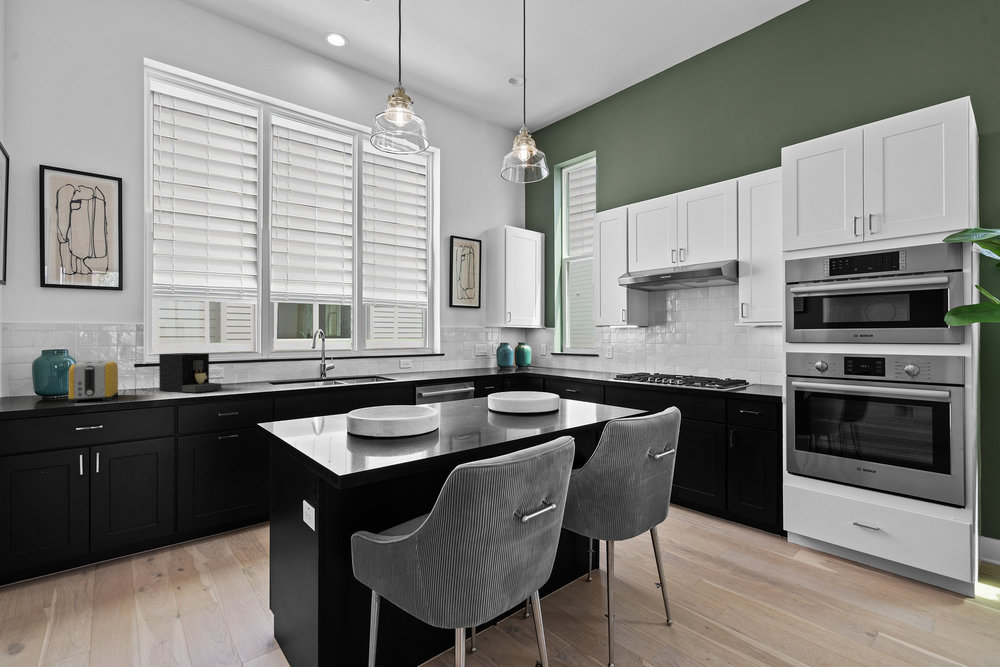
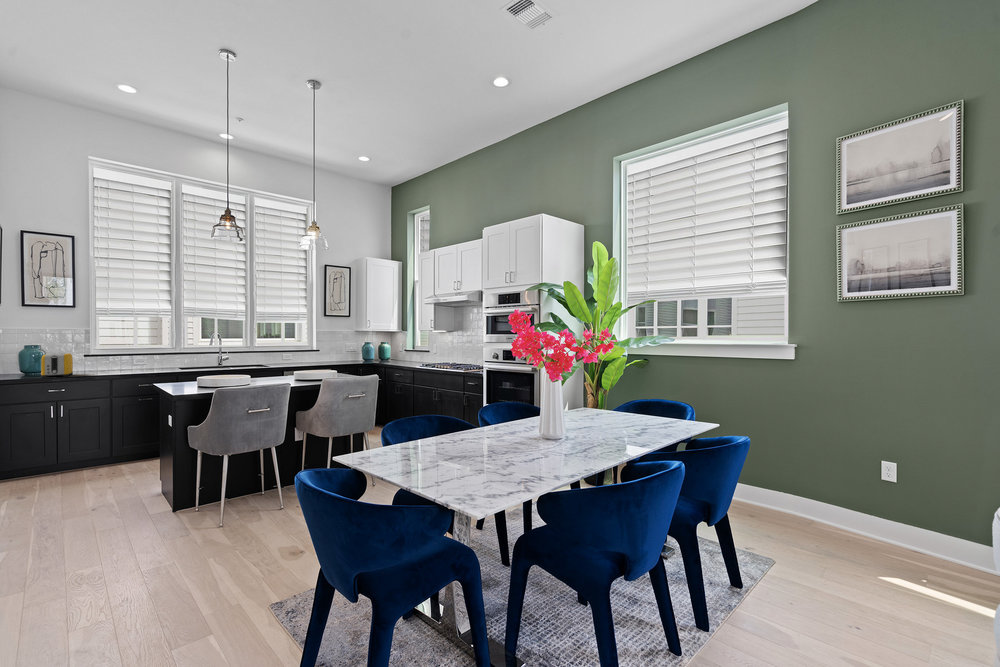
coffee maker: present [159,353,222,392] -> none [100,349,142,373]

